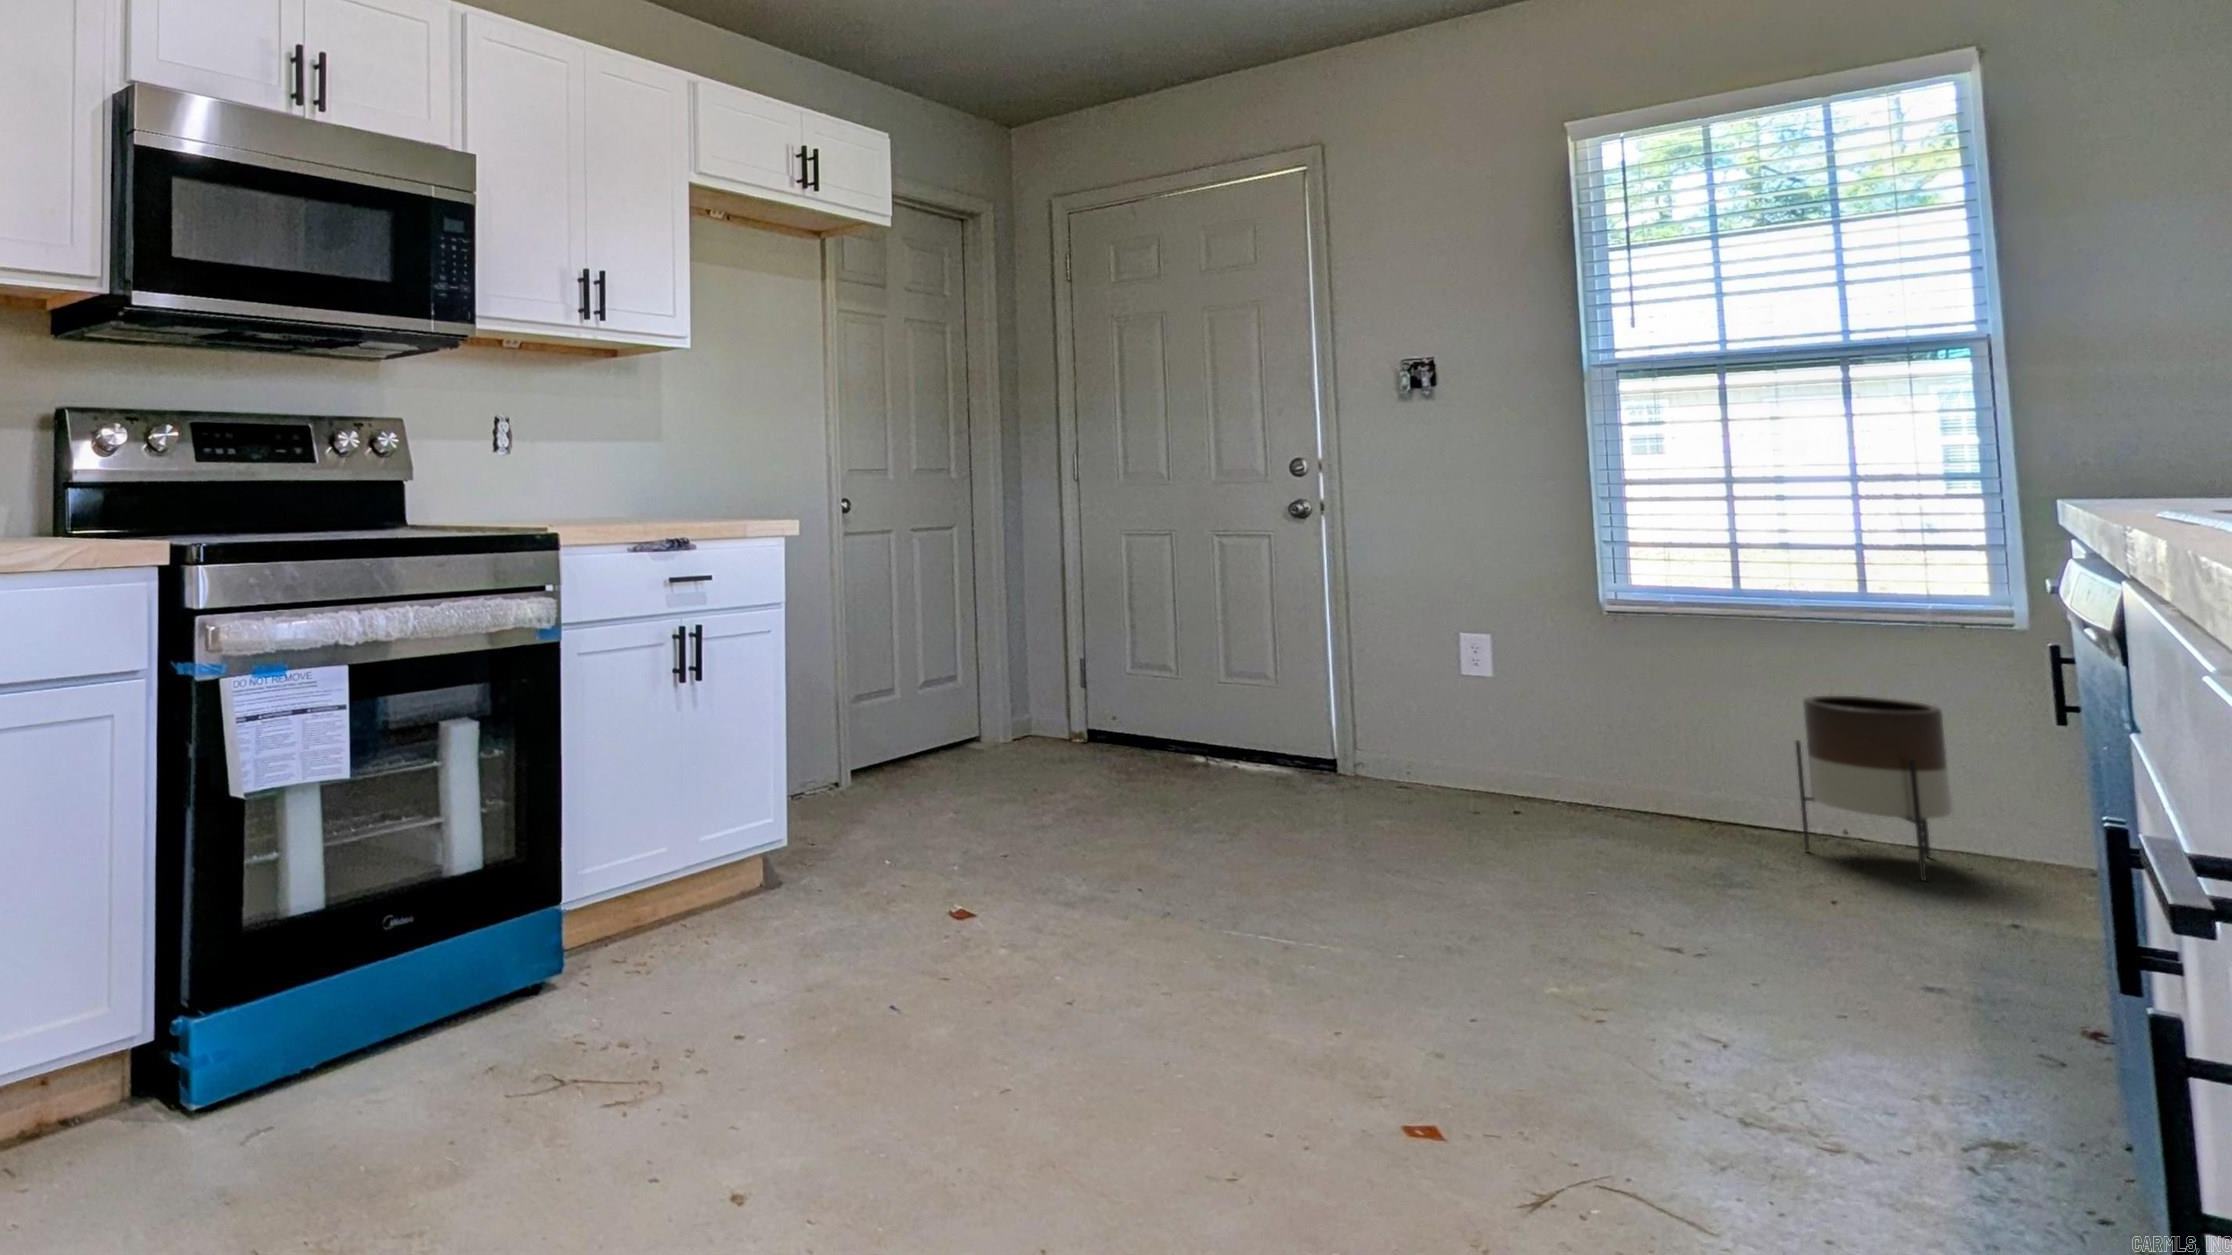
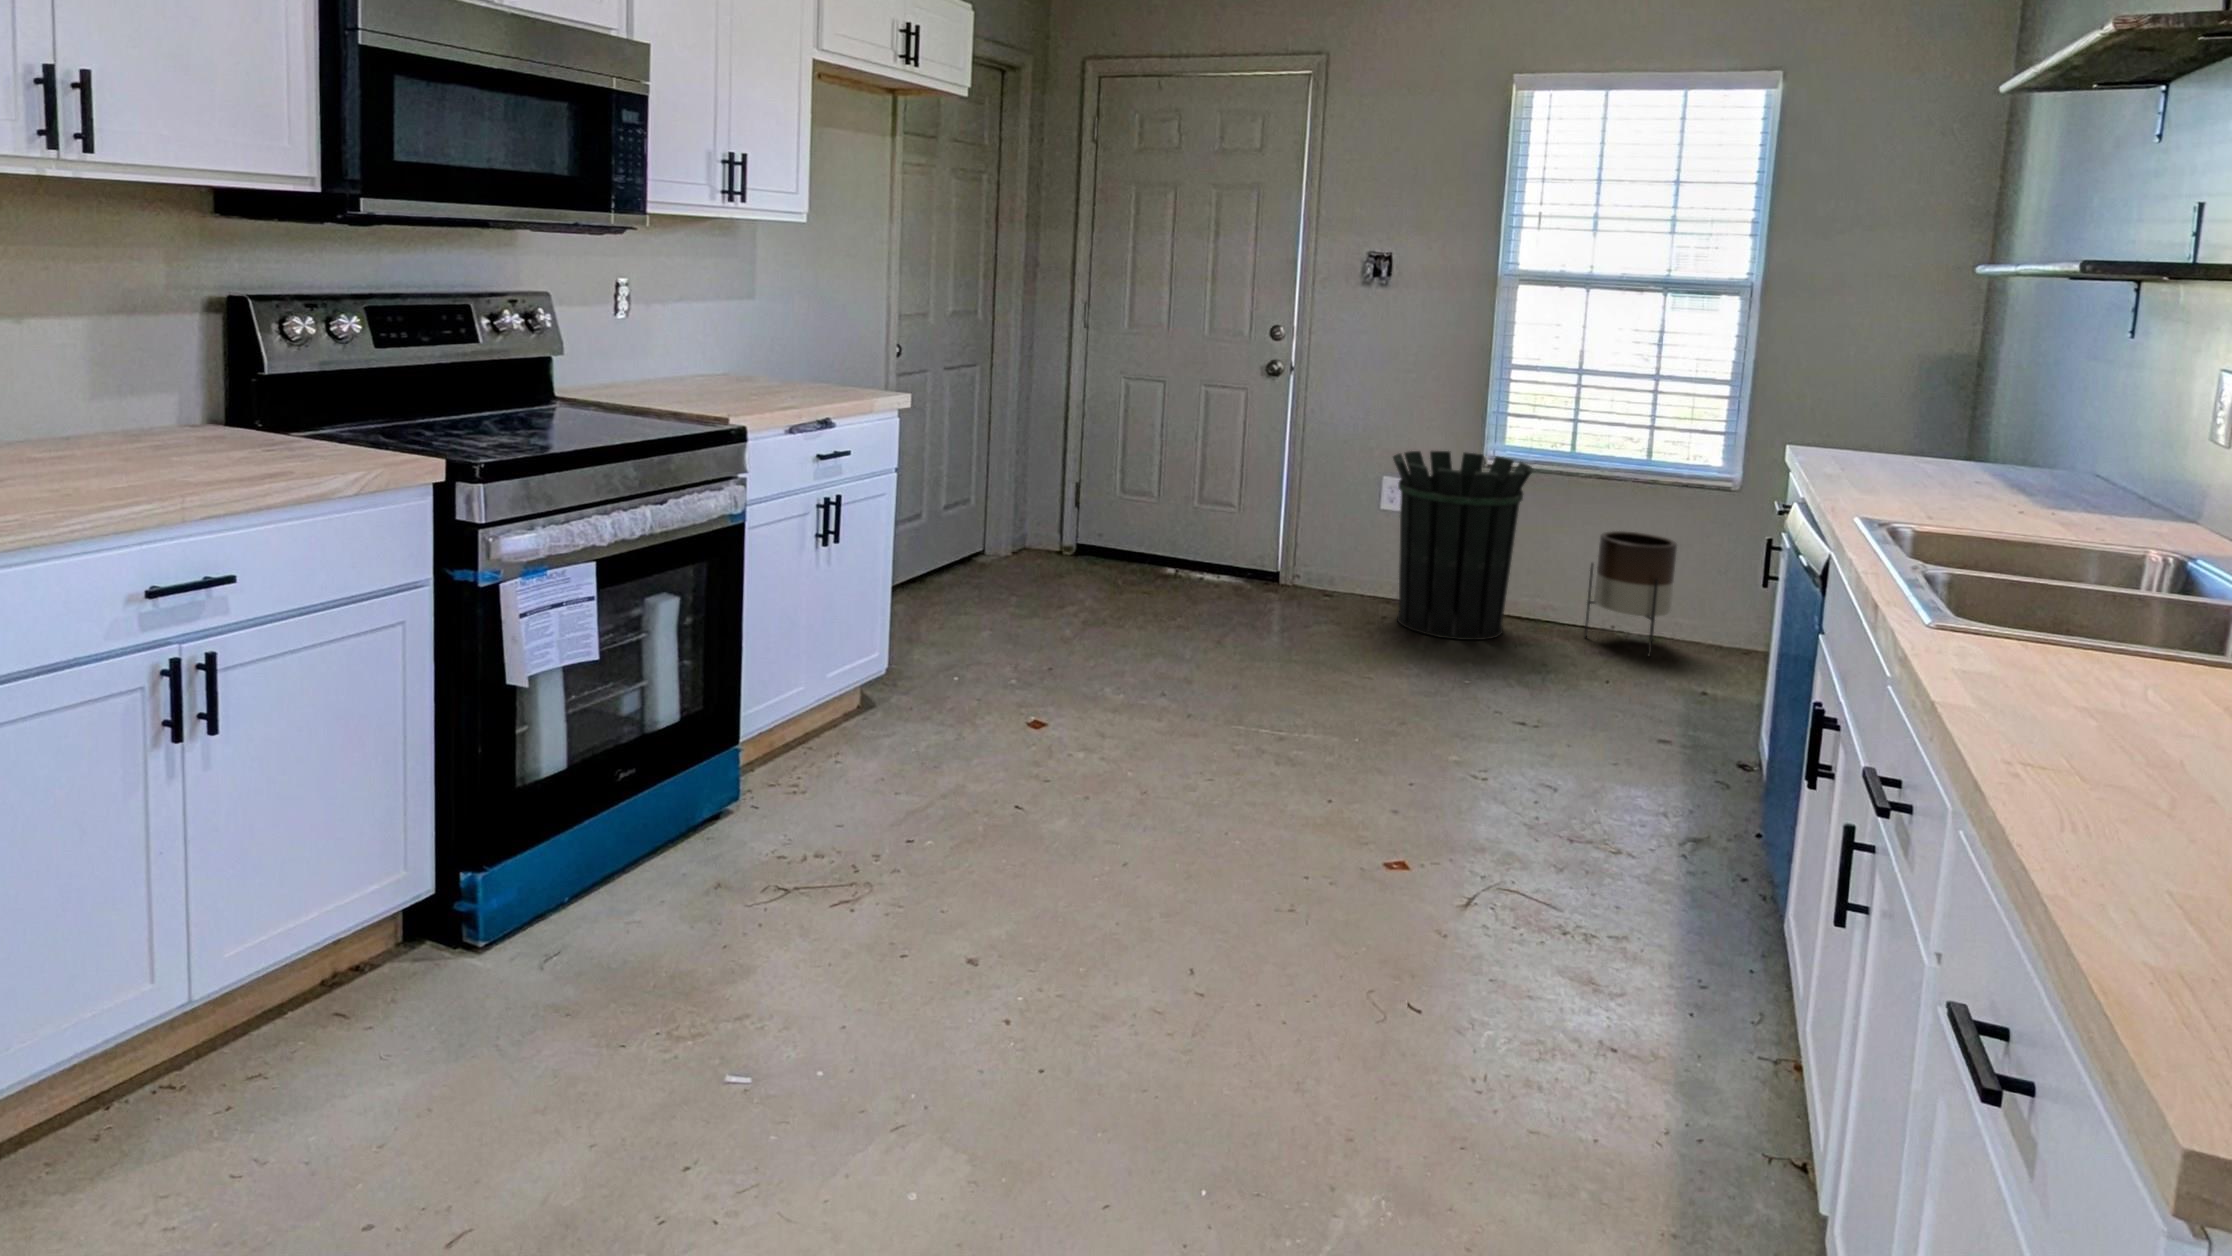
waste bin: none [1458,595,1675,848] -> present [1393,451,1533,640]

